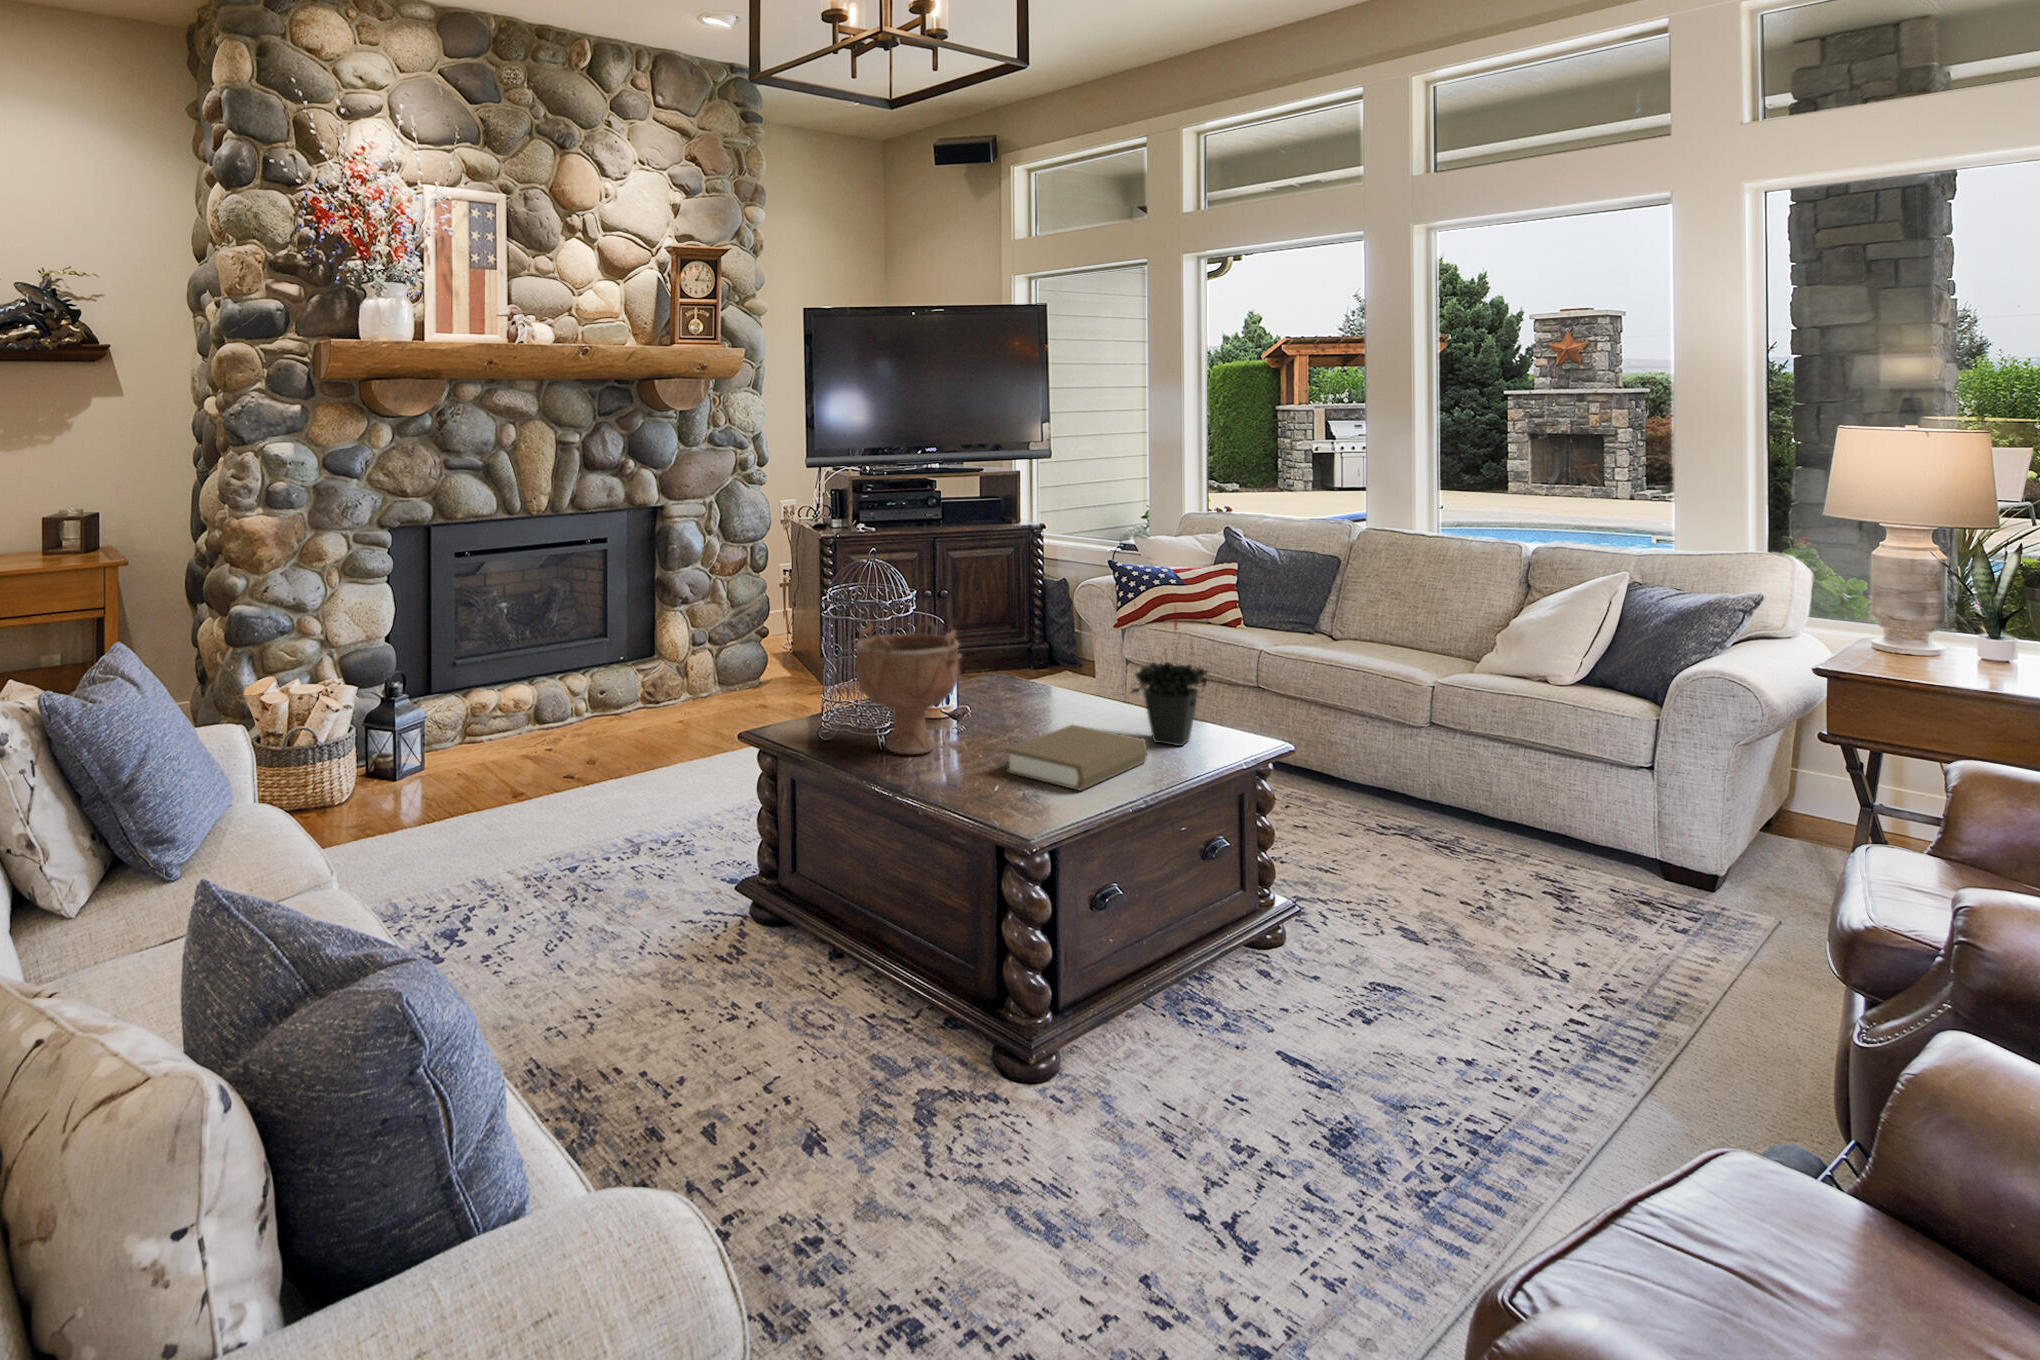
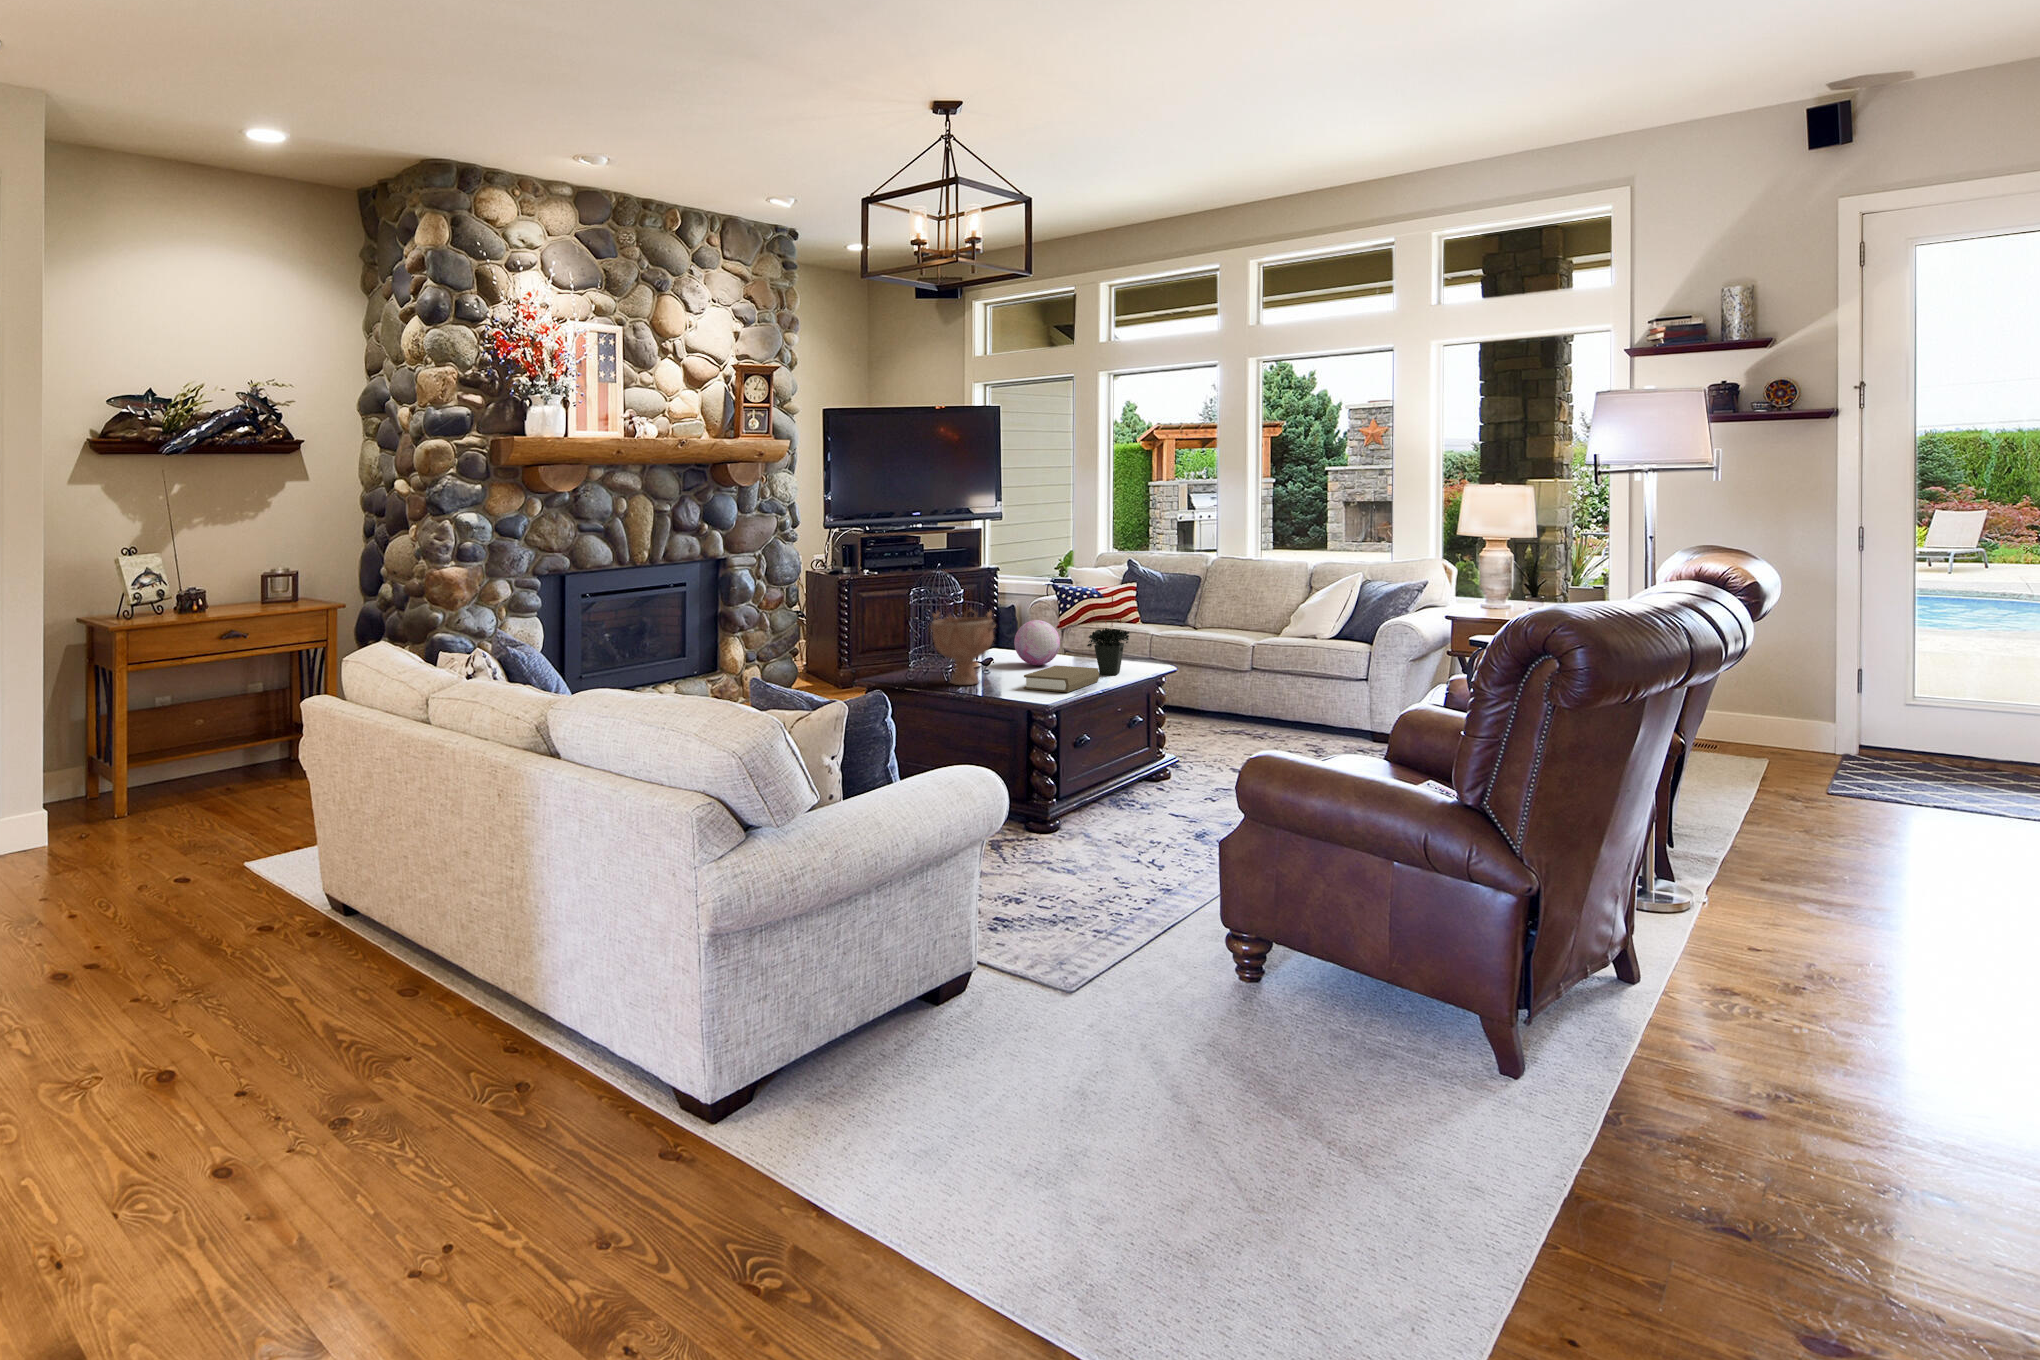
decorative orb: none [1013,635,1090,711] -> present [1014,620,1060,665]

